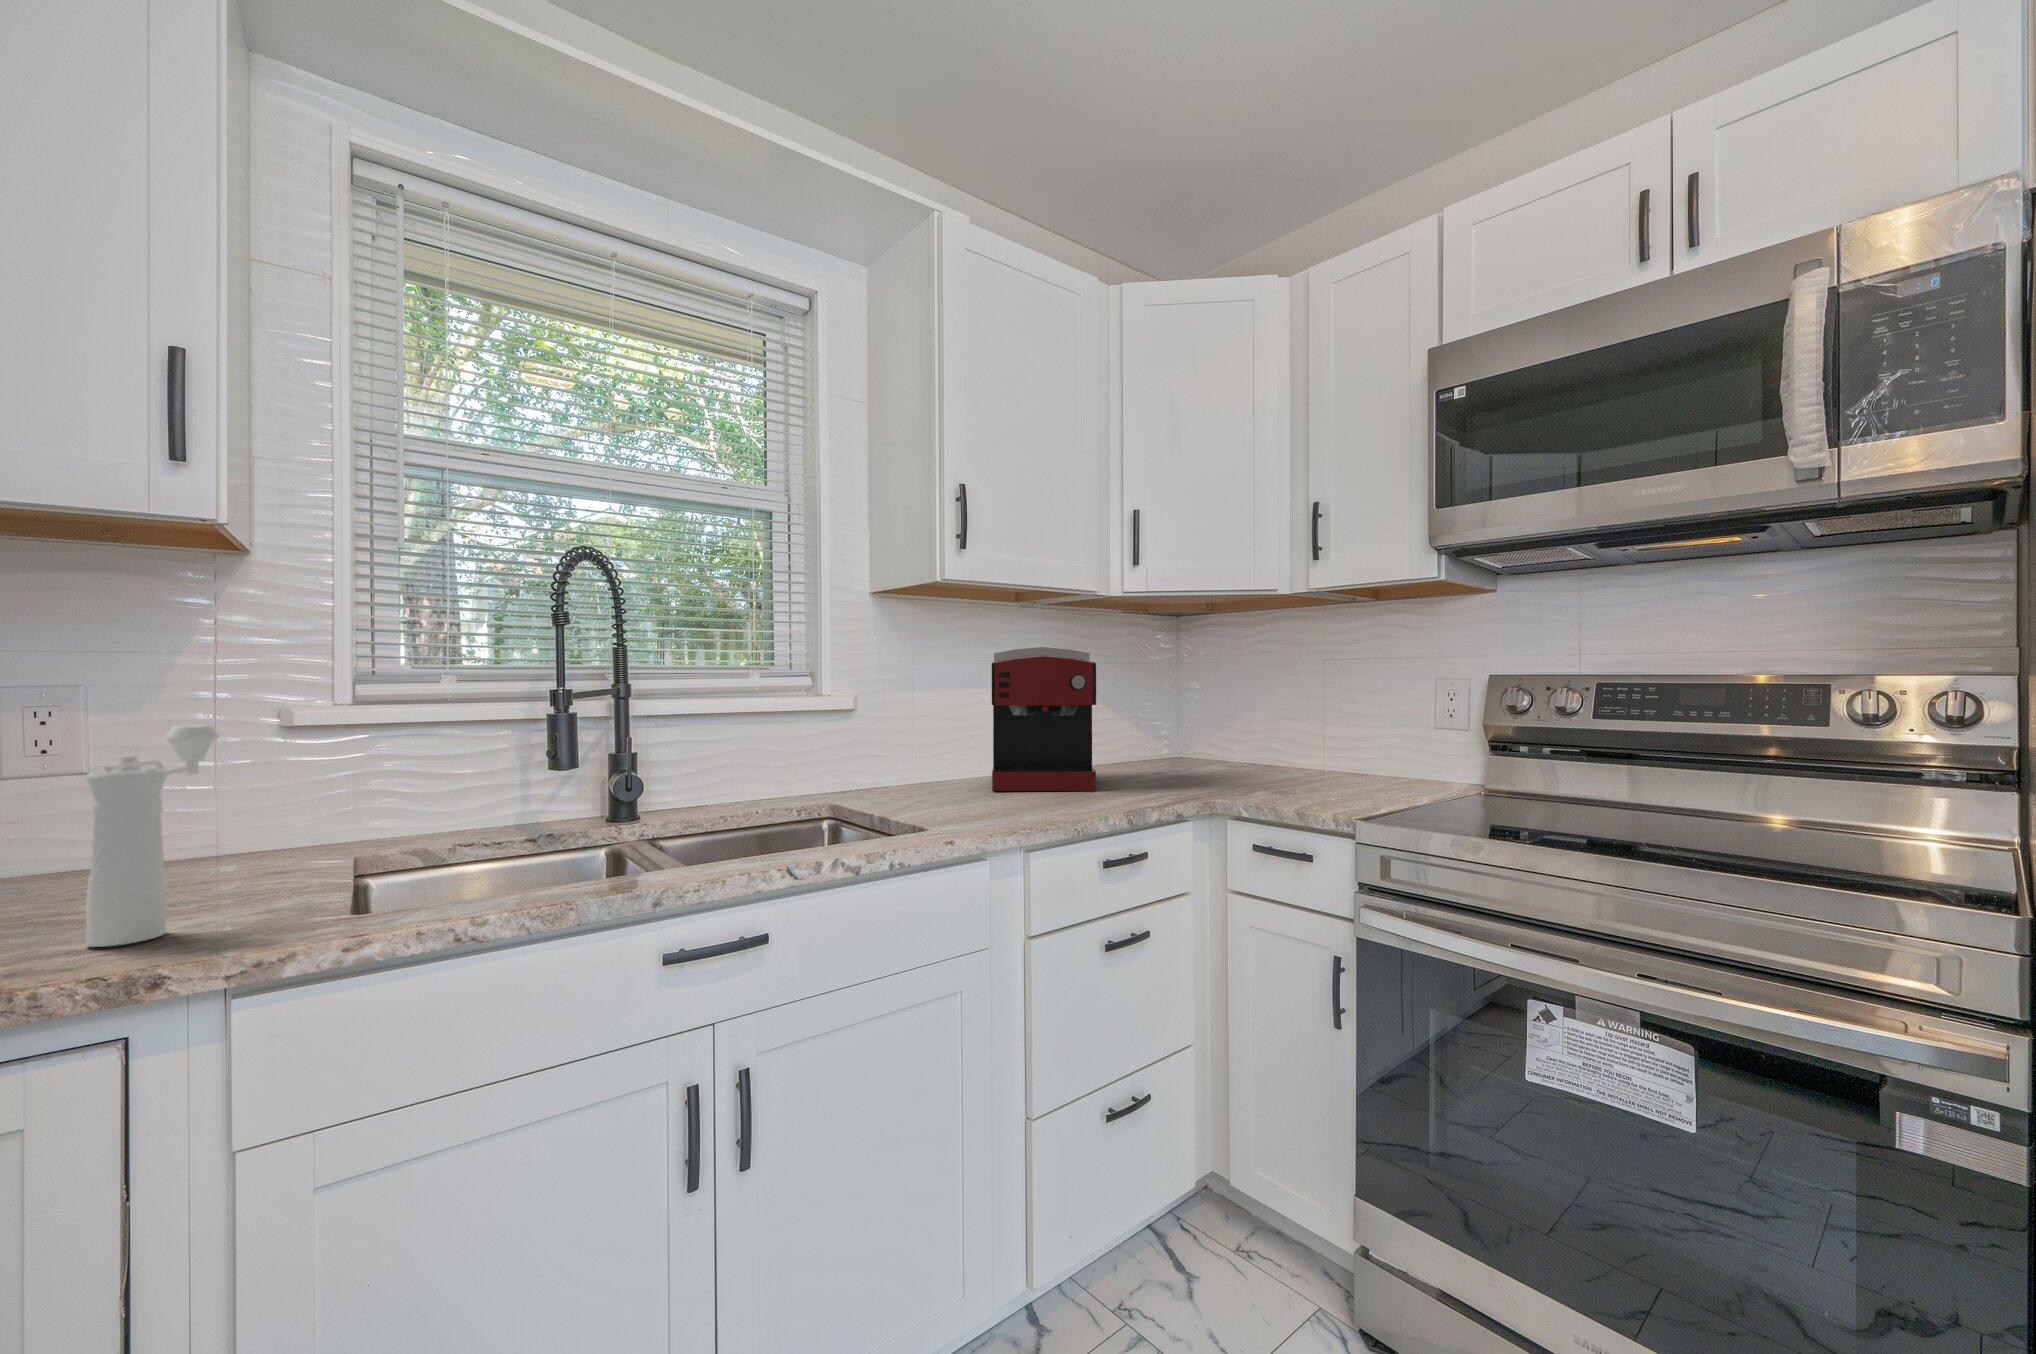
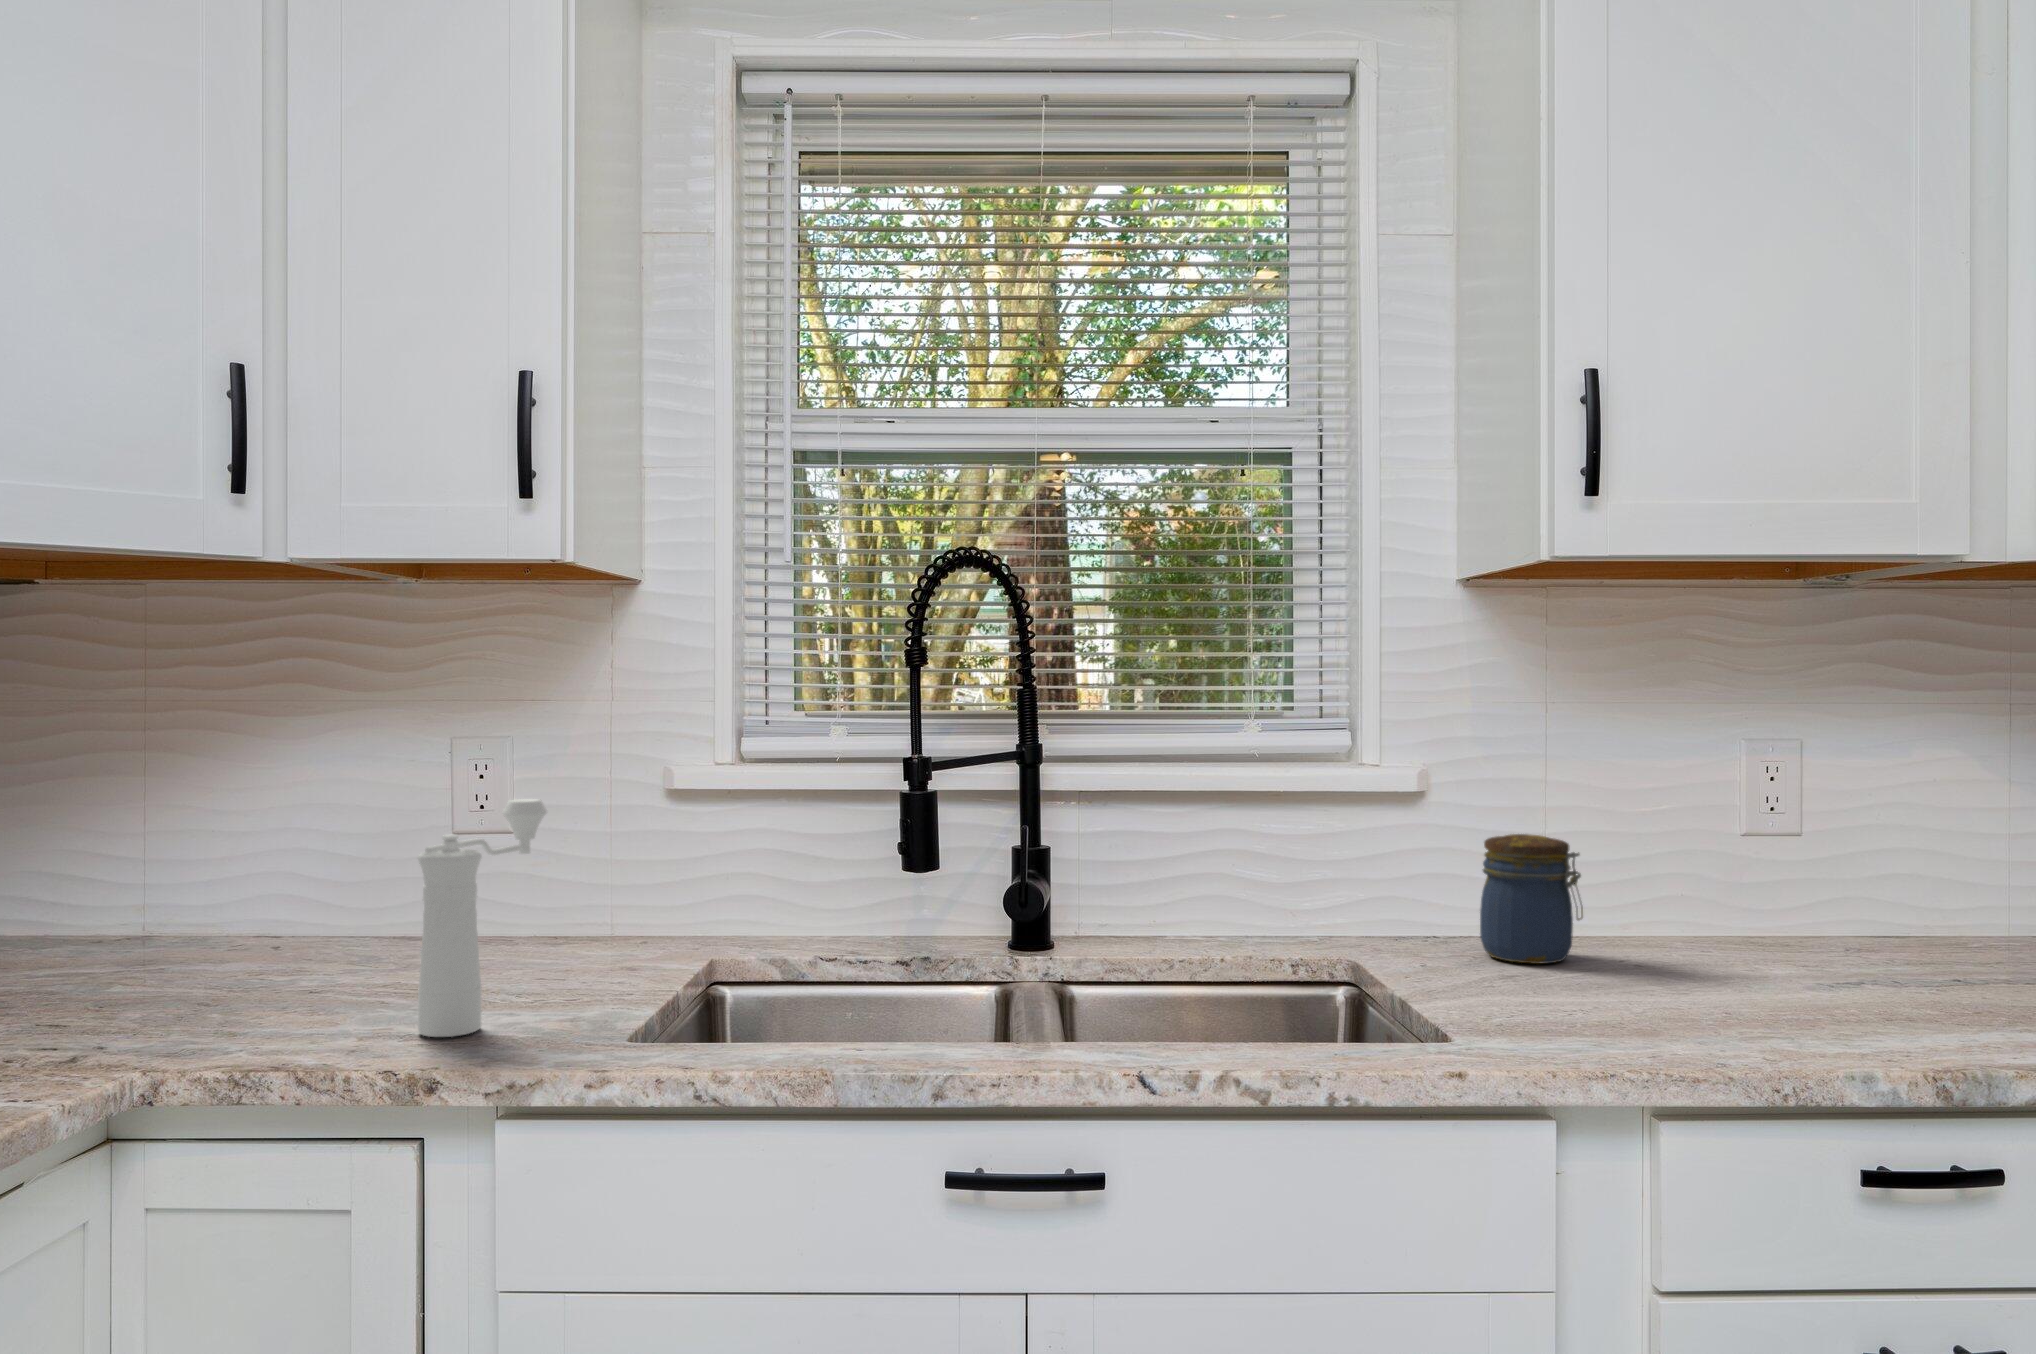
coffee maker: present [992,647,1096,791] -> none [1692,676,1971,1002]
jar: none [889,729,941,797] -> present [1480,834,1583,964]

